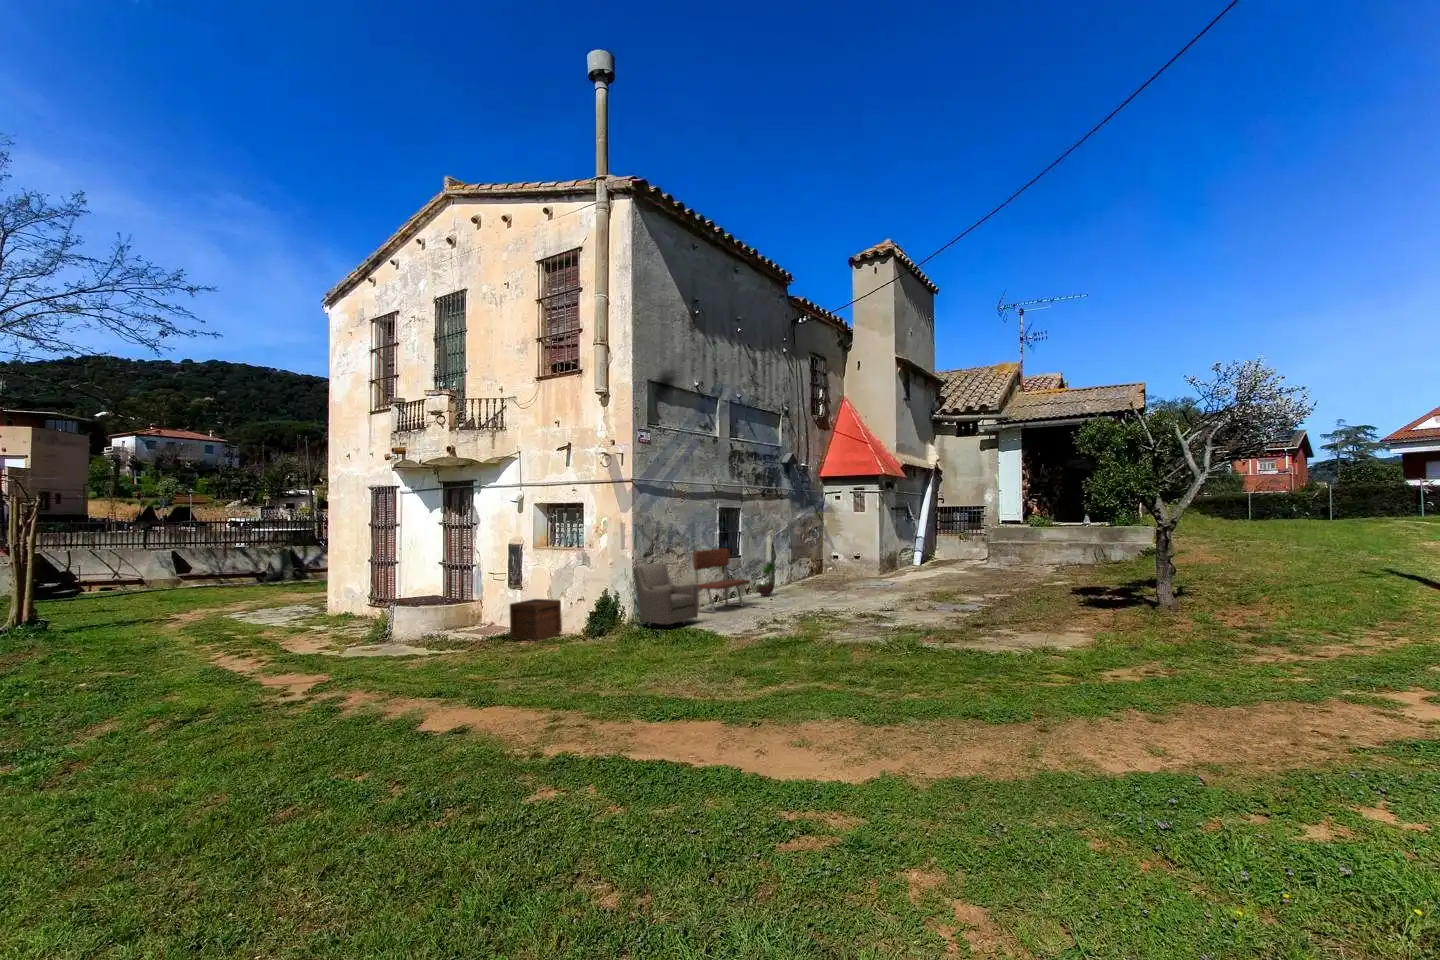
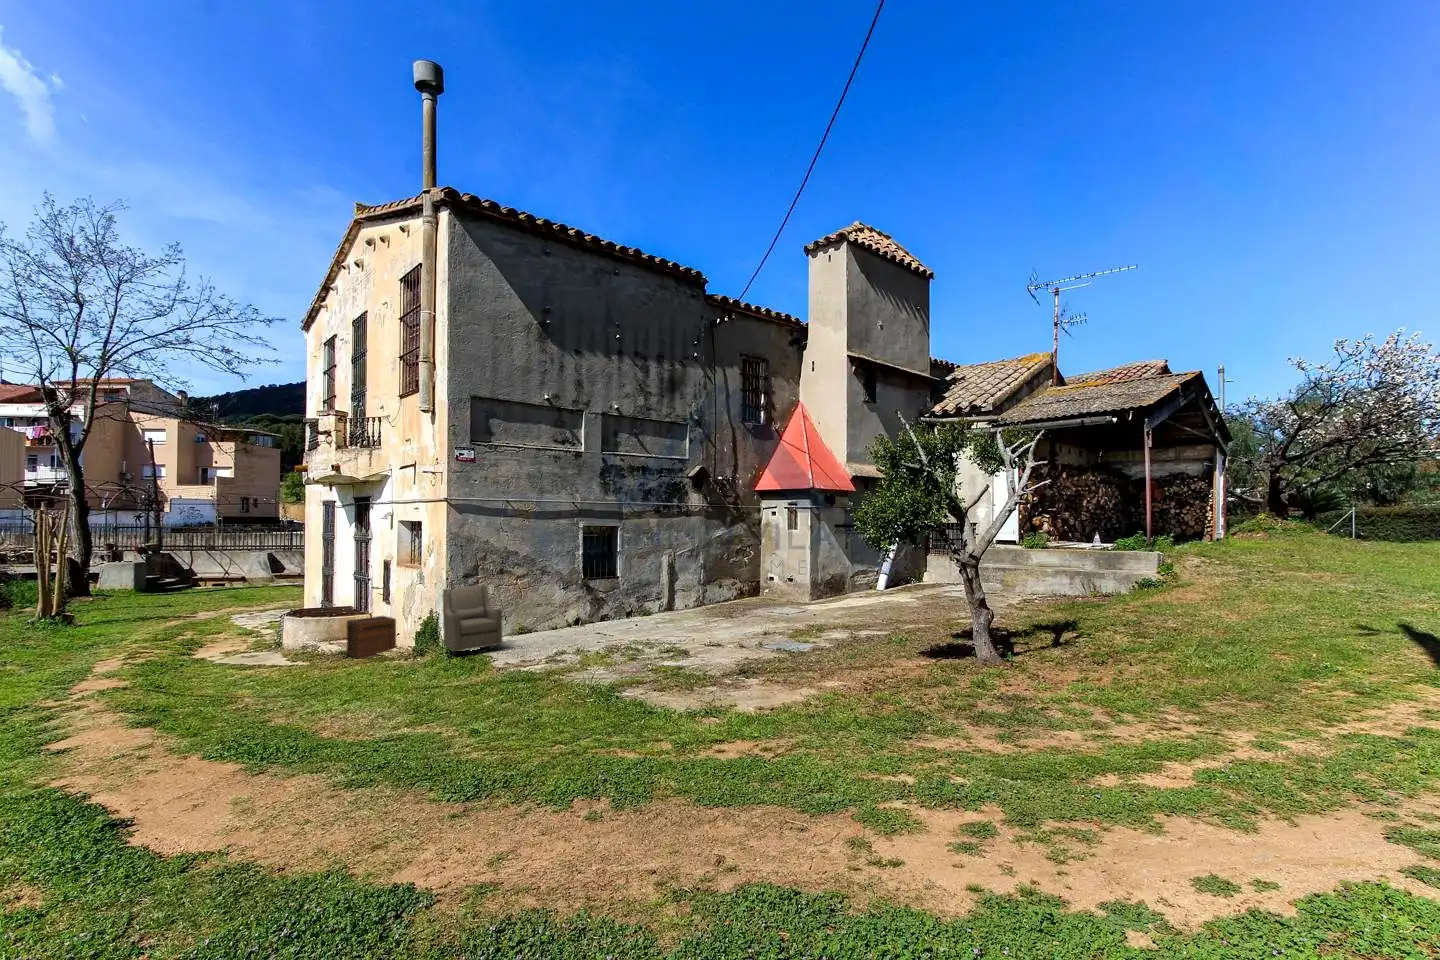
bench: present [693,548,750,613] -> none [535,569,601,639]
potted tree: present [757,562,776,596] -> none [640,579,662,620]

